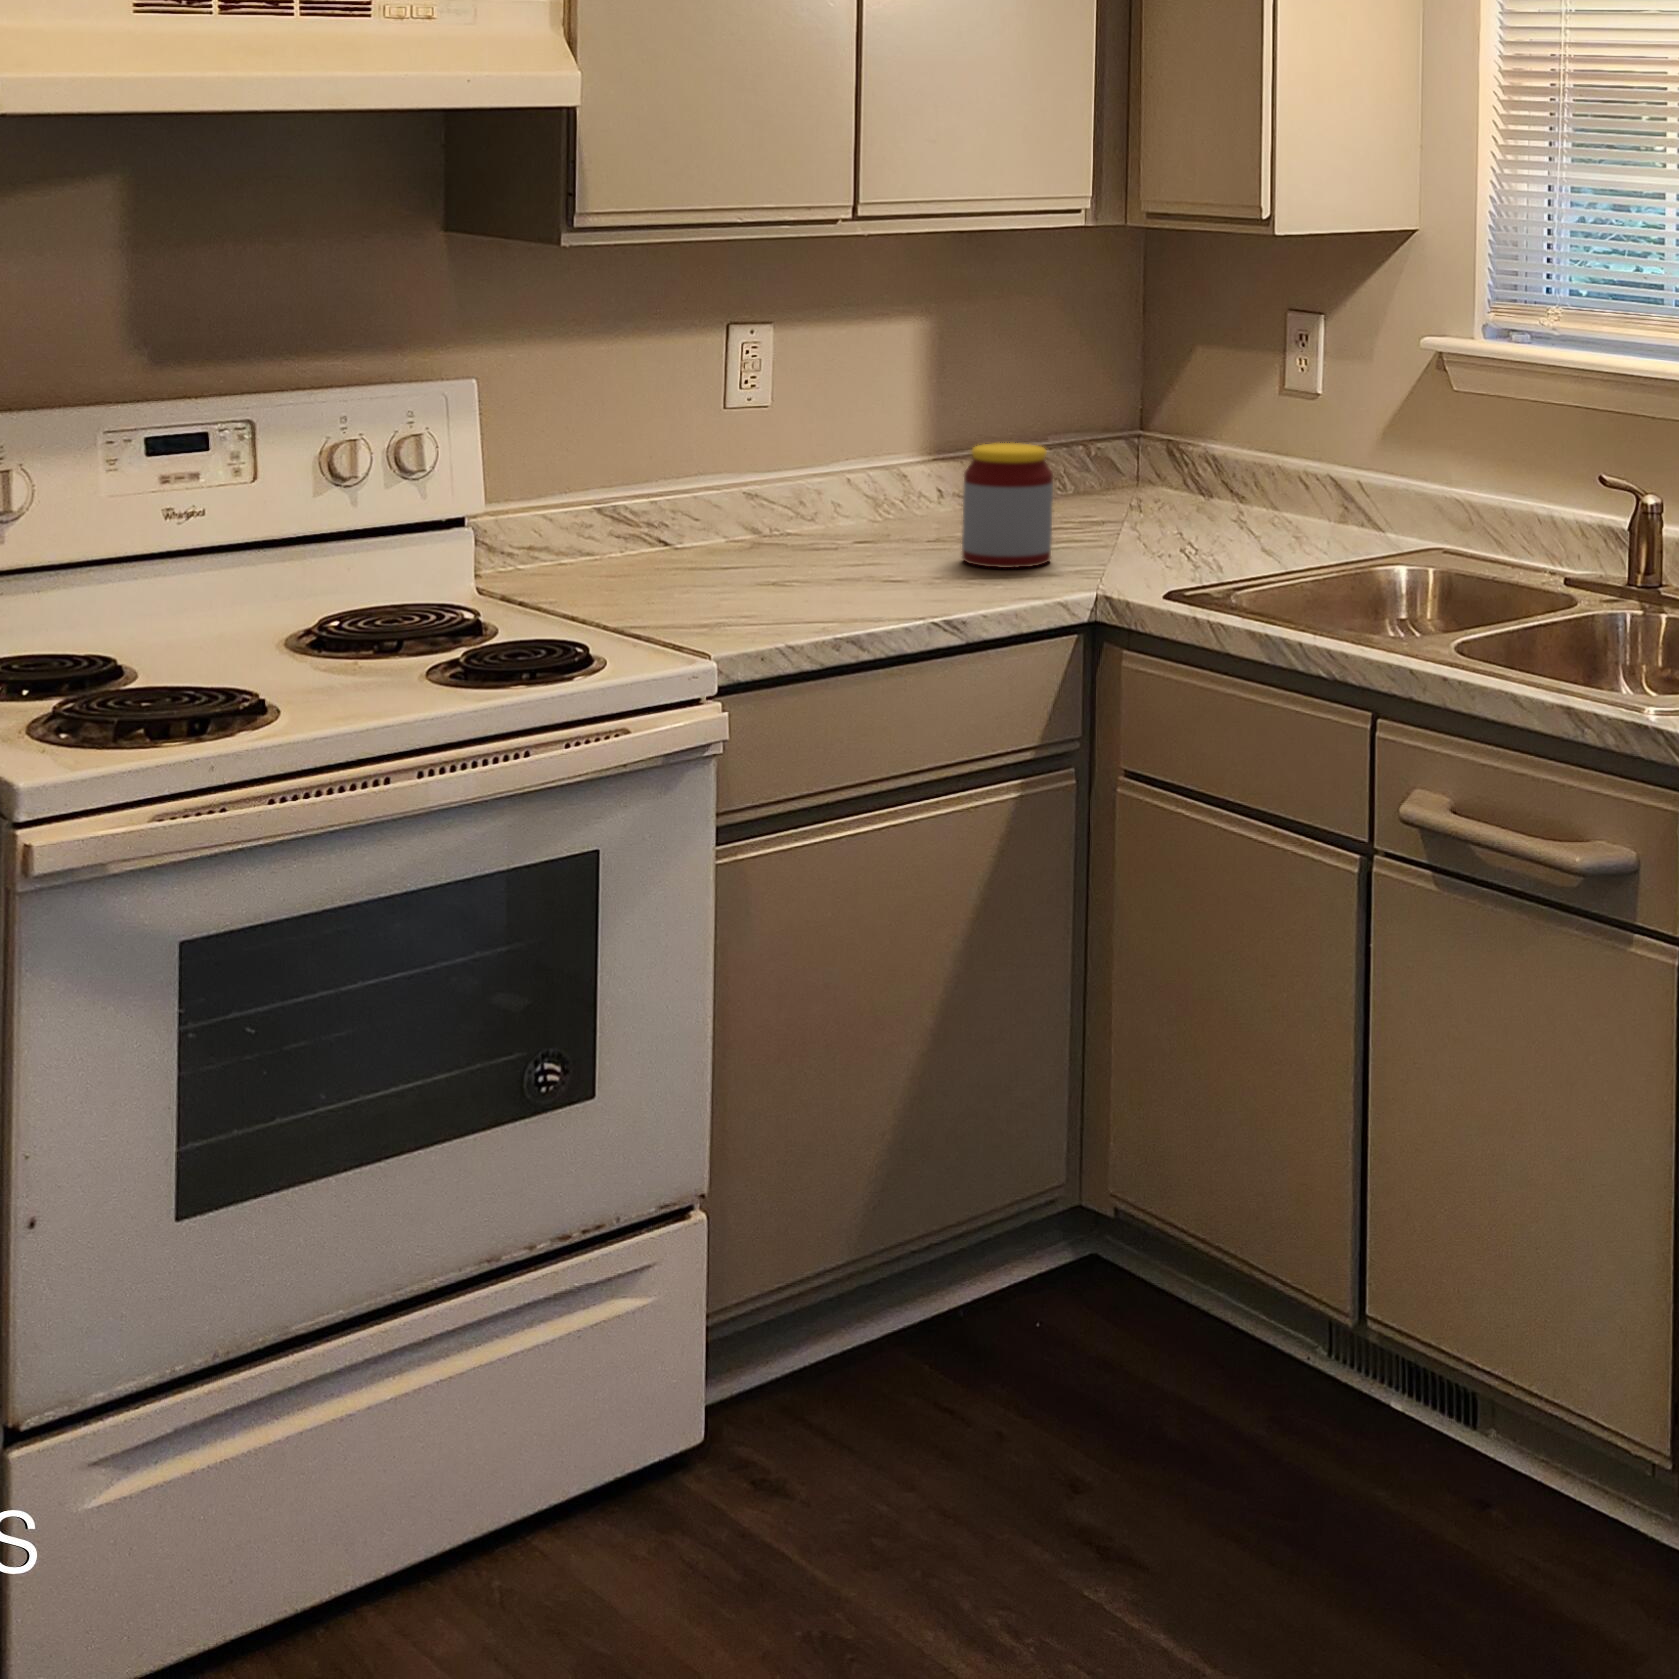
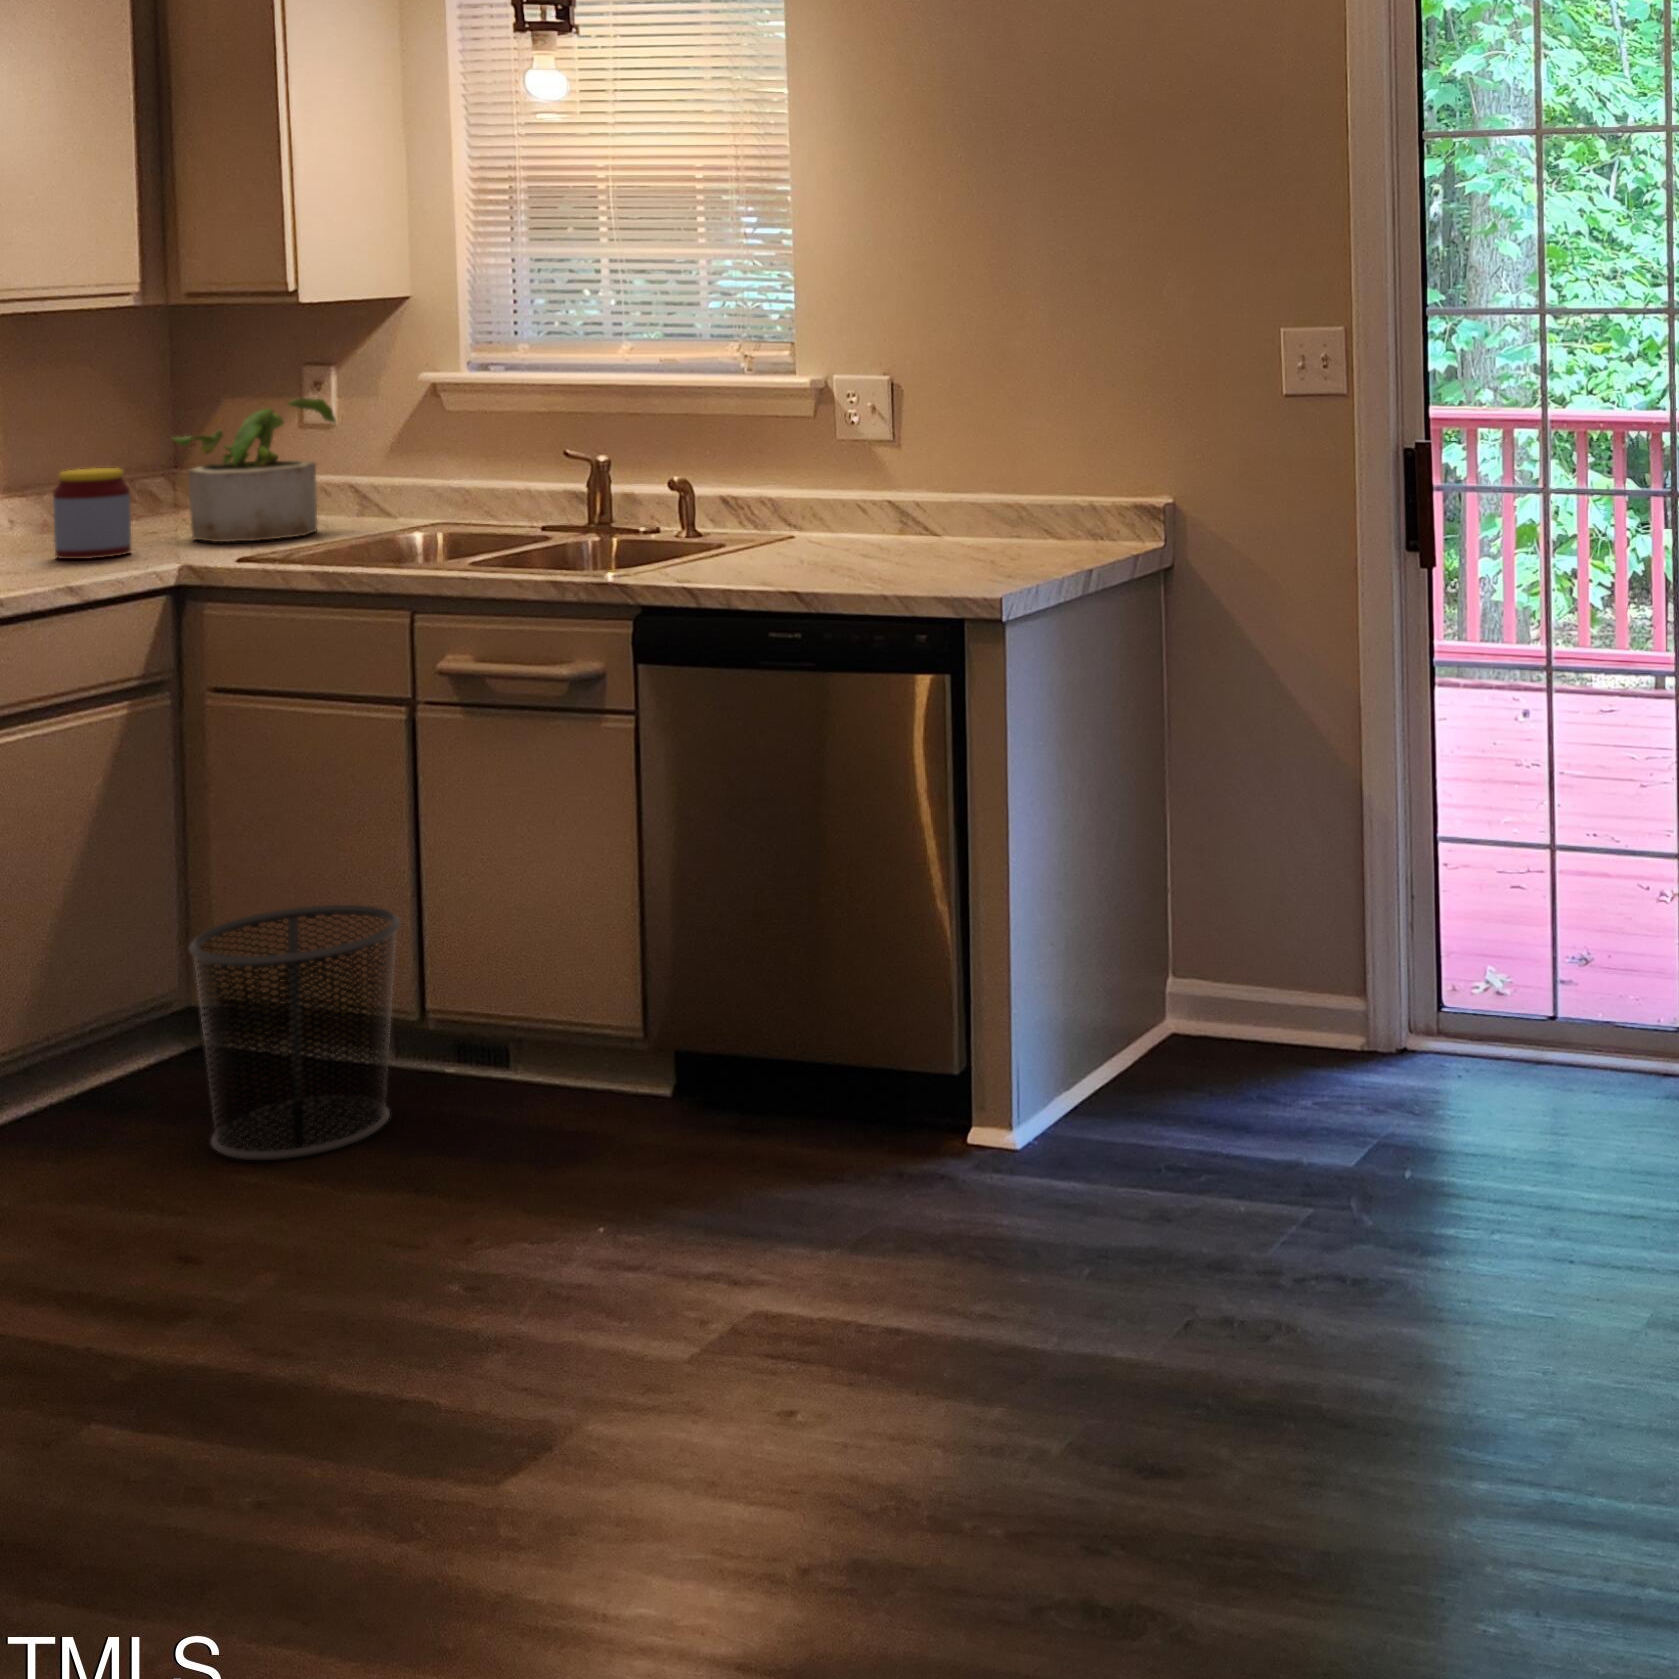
potted plant: none [1116,363,1312,559] -> present [173,398,336,542]
trash can: none [1050,1124,1330,1531] -> present [189,905,400,1160]

